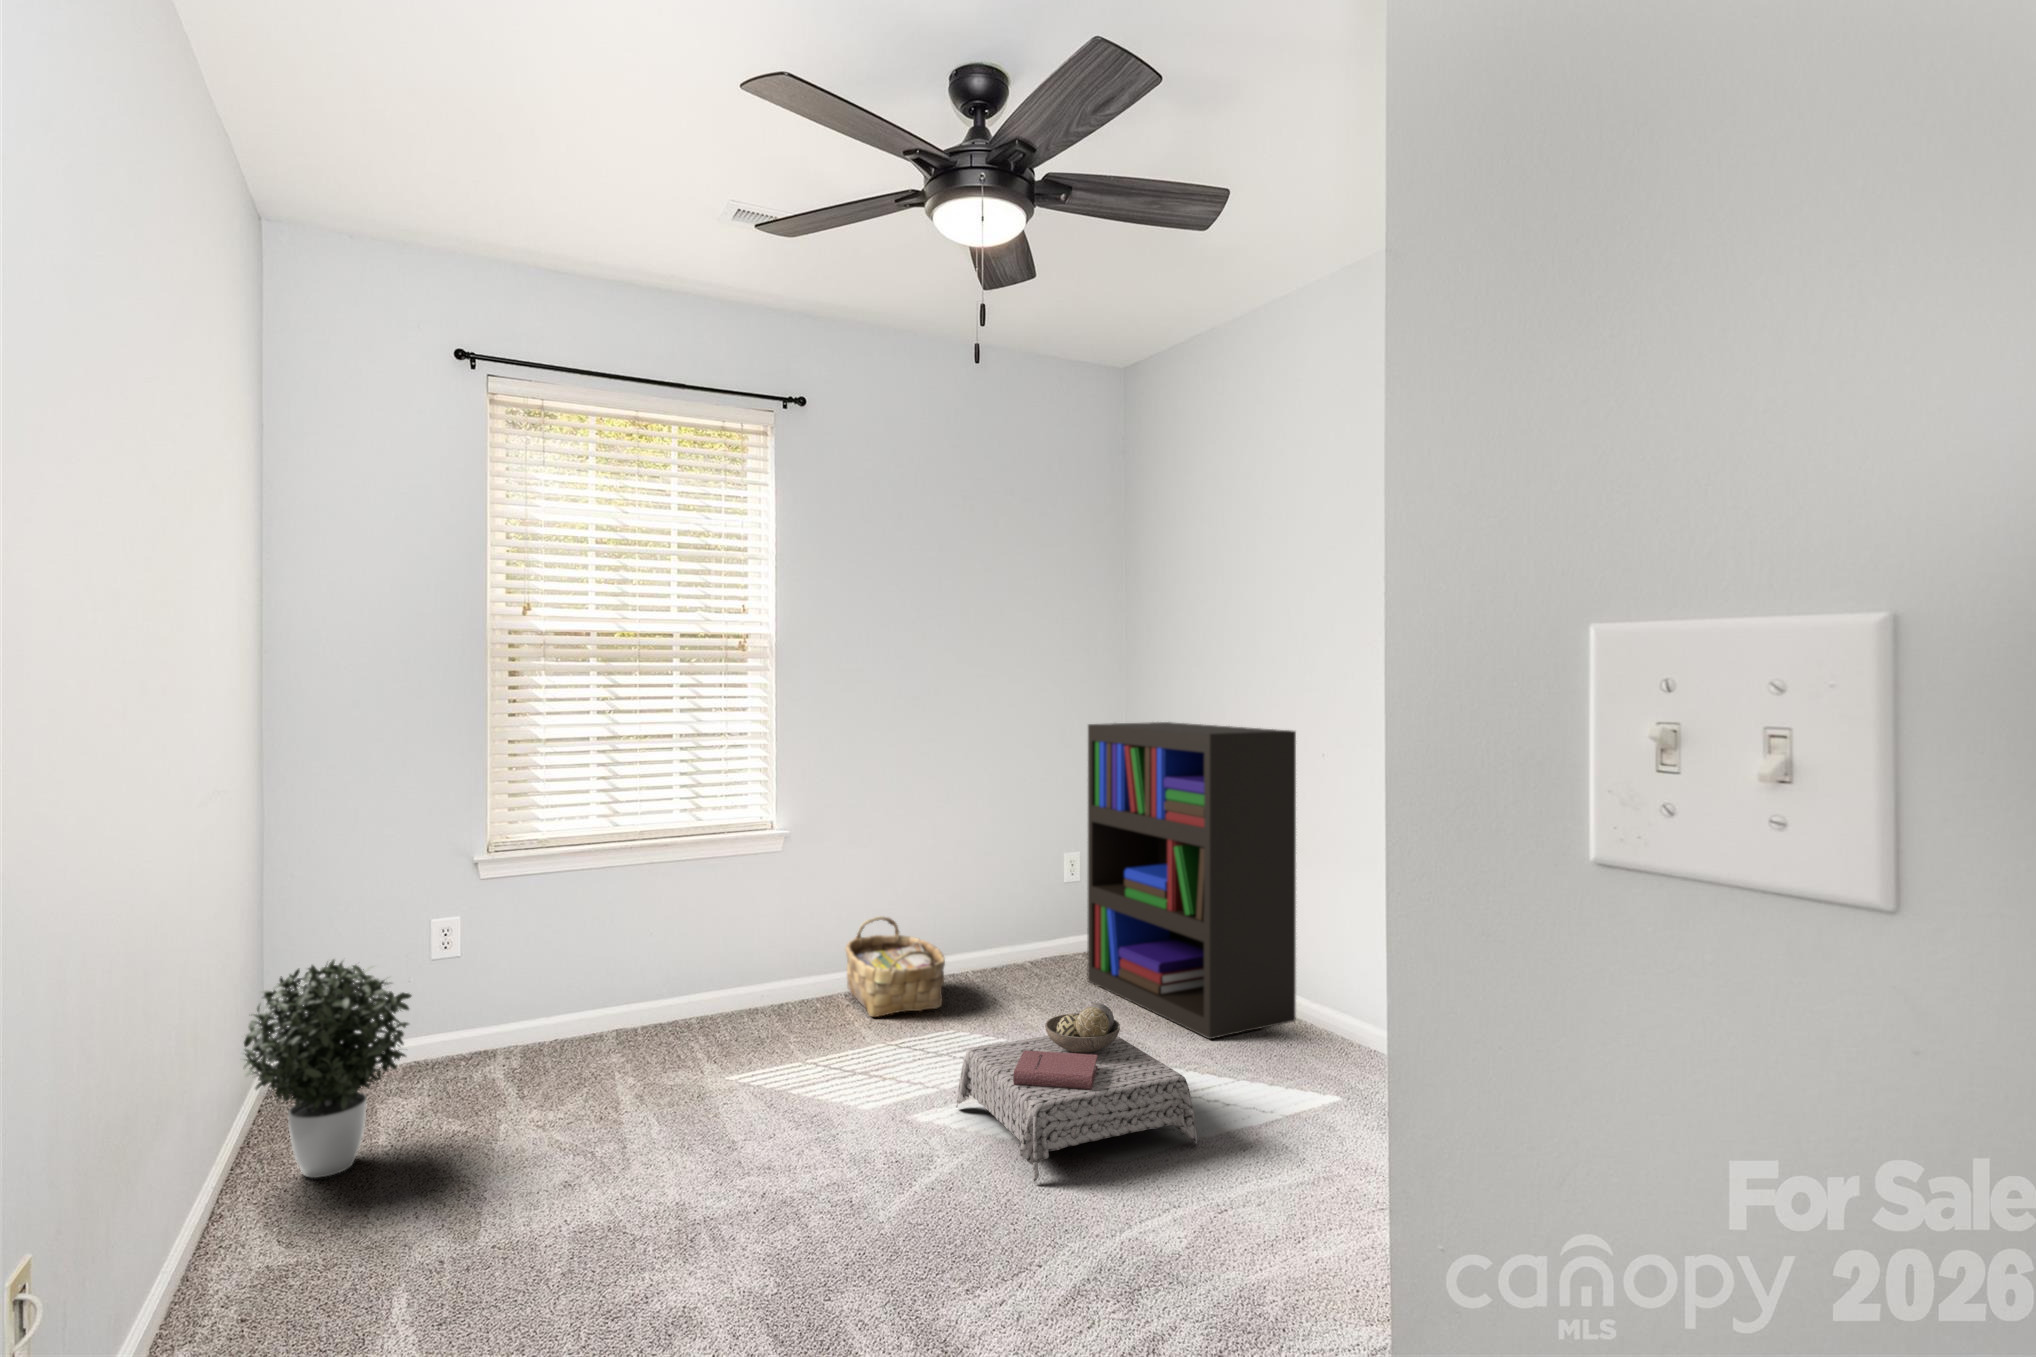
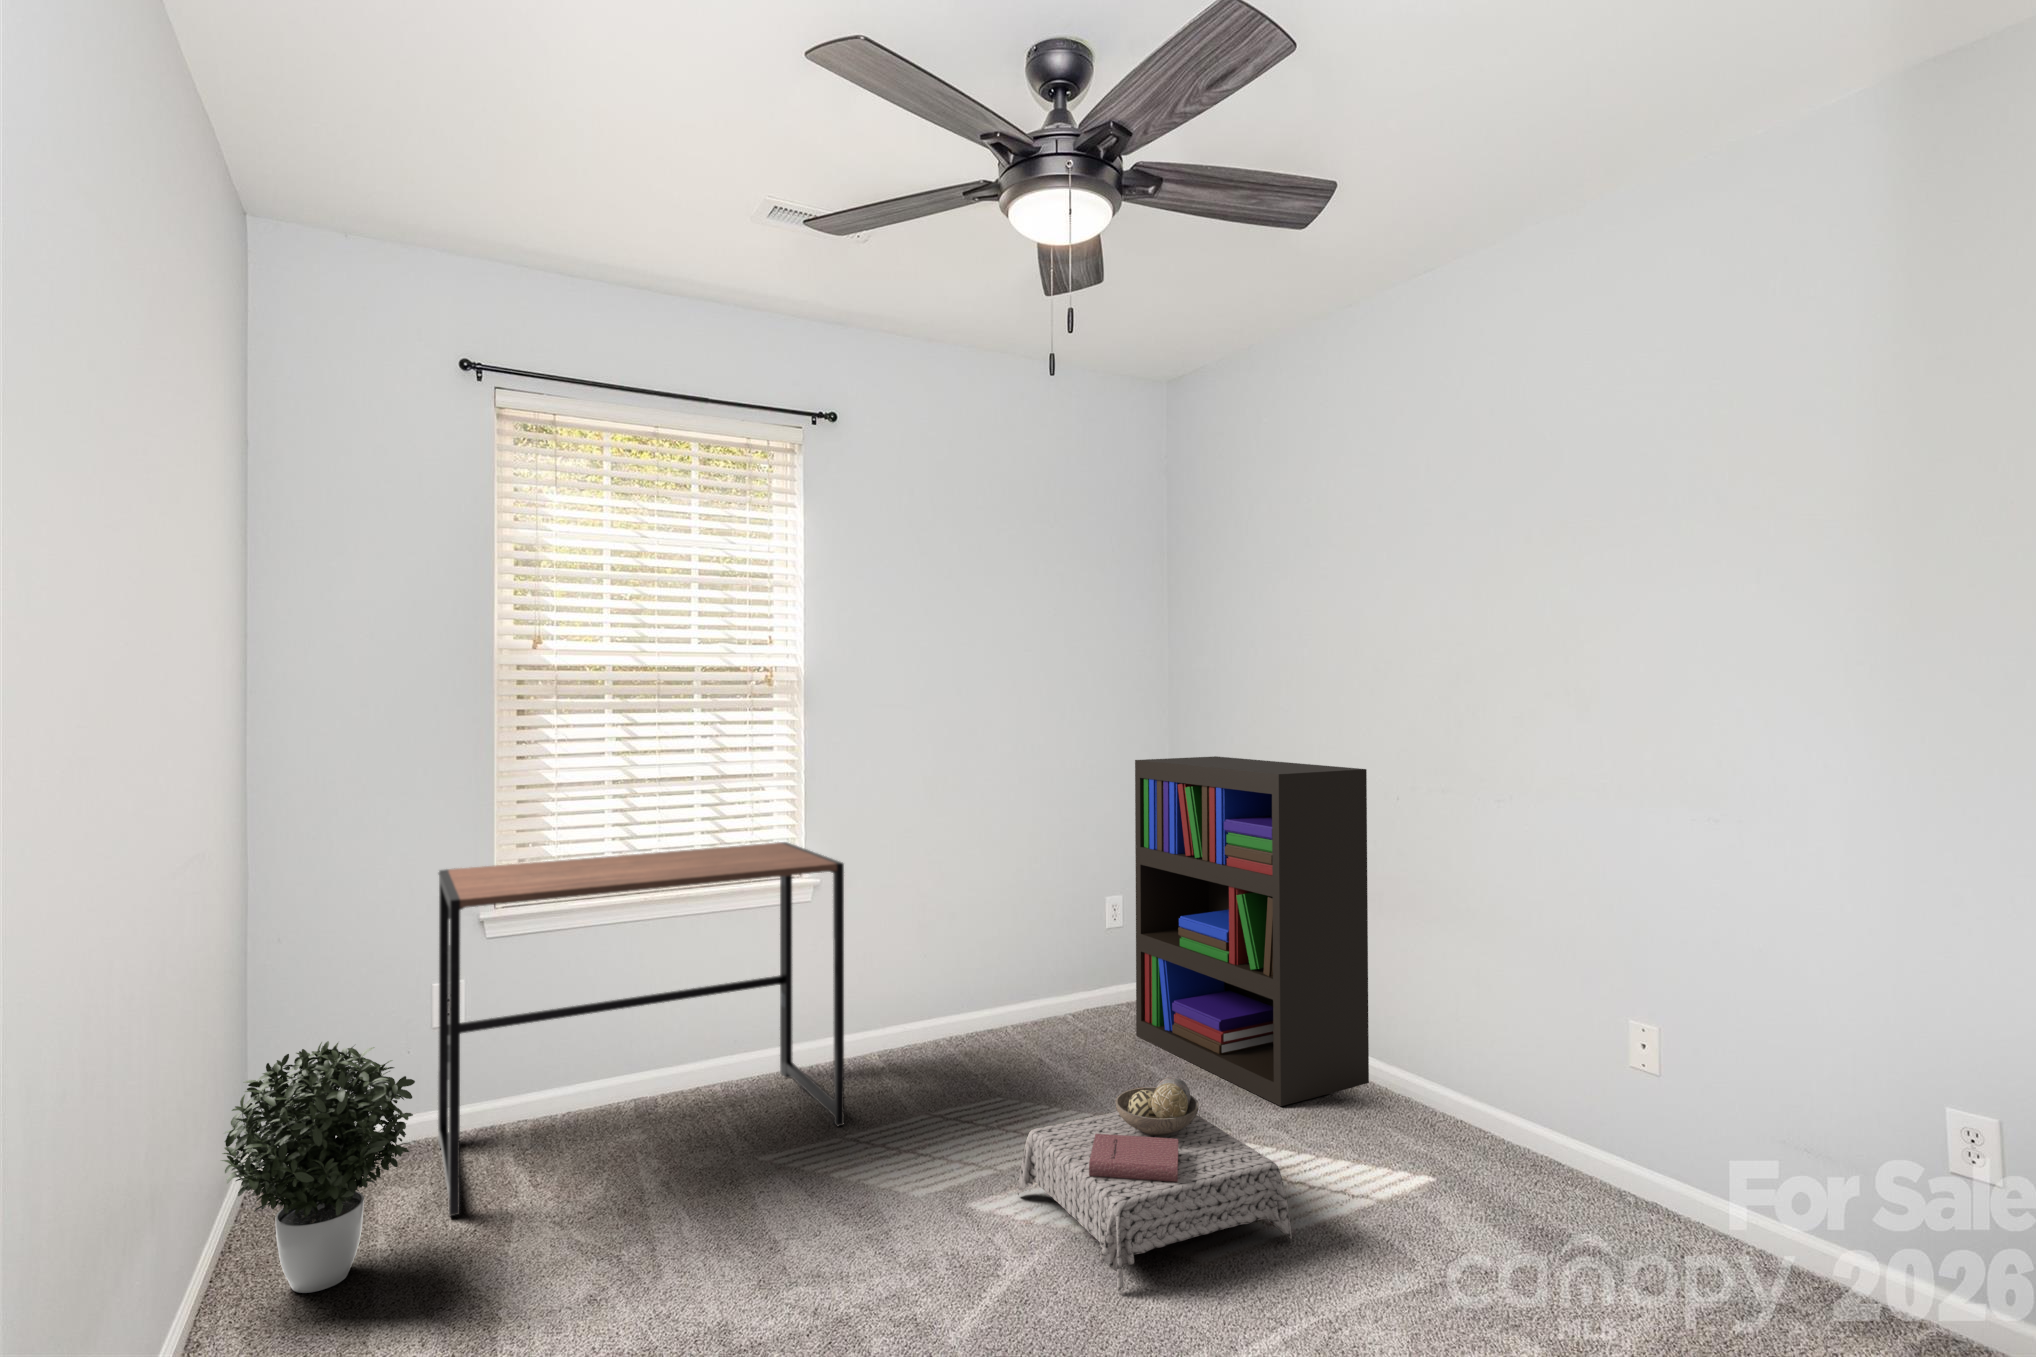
desk: none [436,796,807,1121] -> present [438,842,844,1217]
woven basket: present [845,916,945,1017] -> none [879,969,988,1082]

